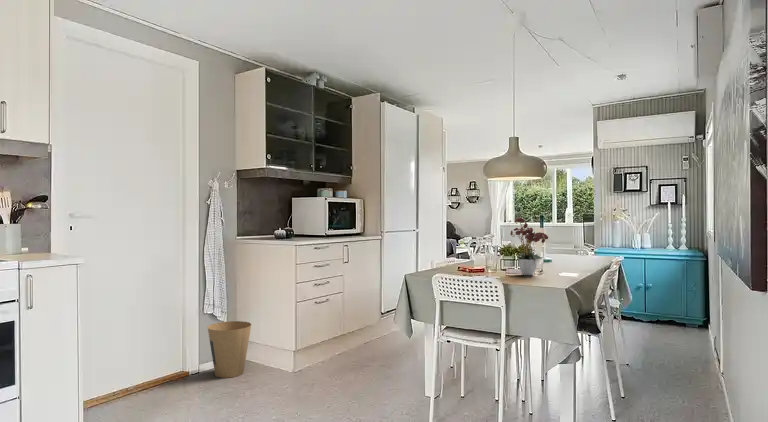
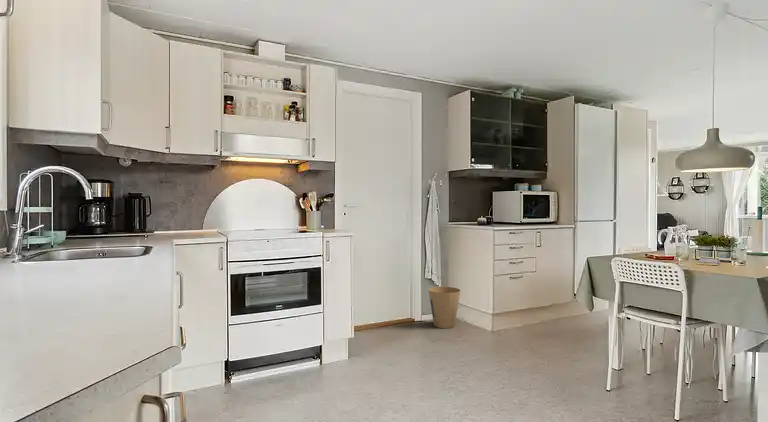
flower arrangement: present [510,217,548,275] -> none [696,206,747,265]

